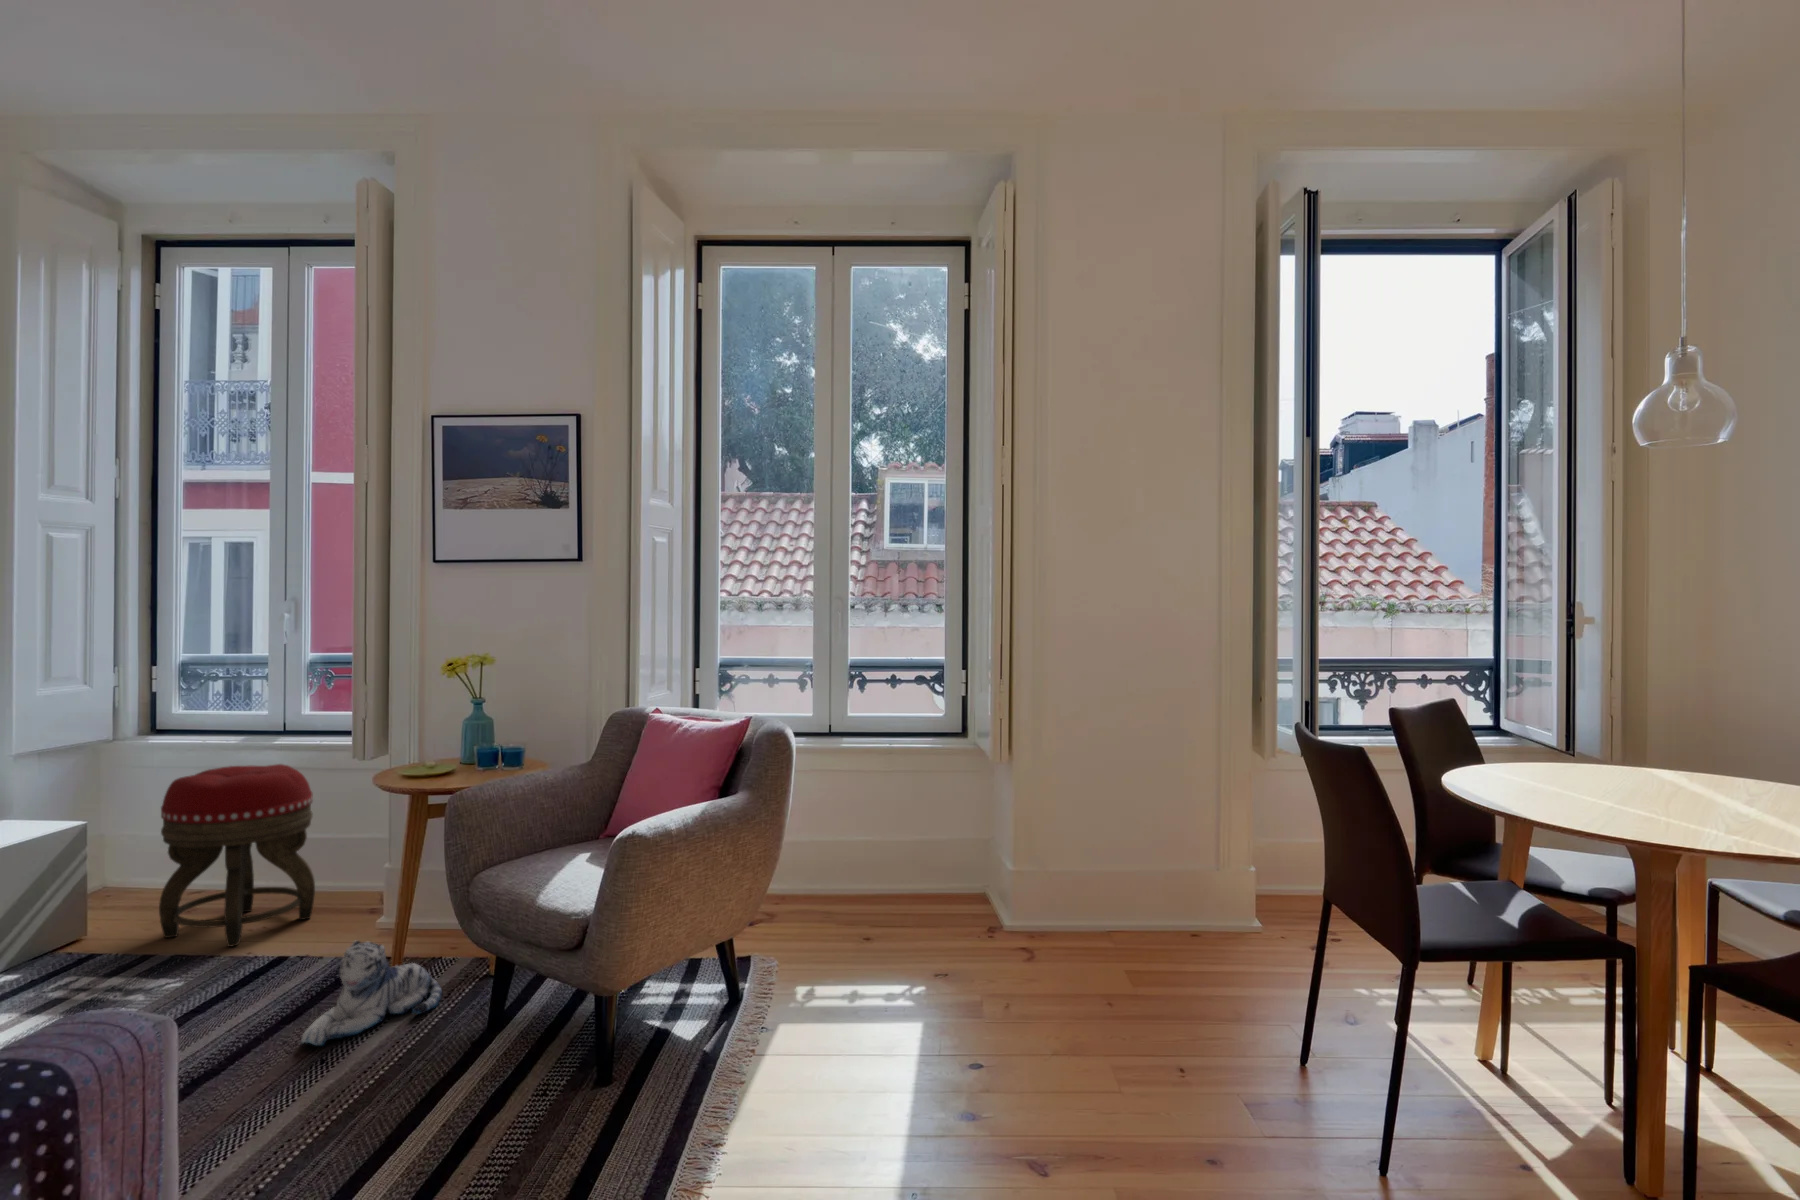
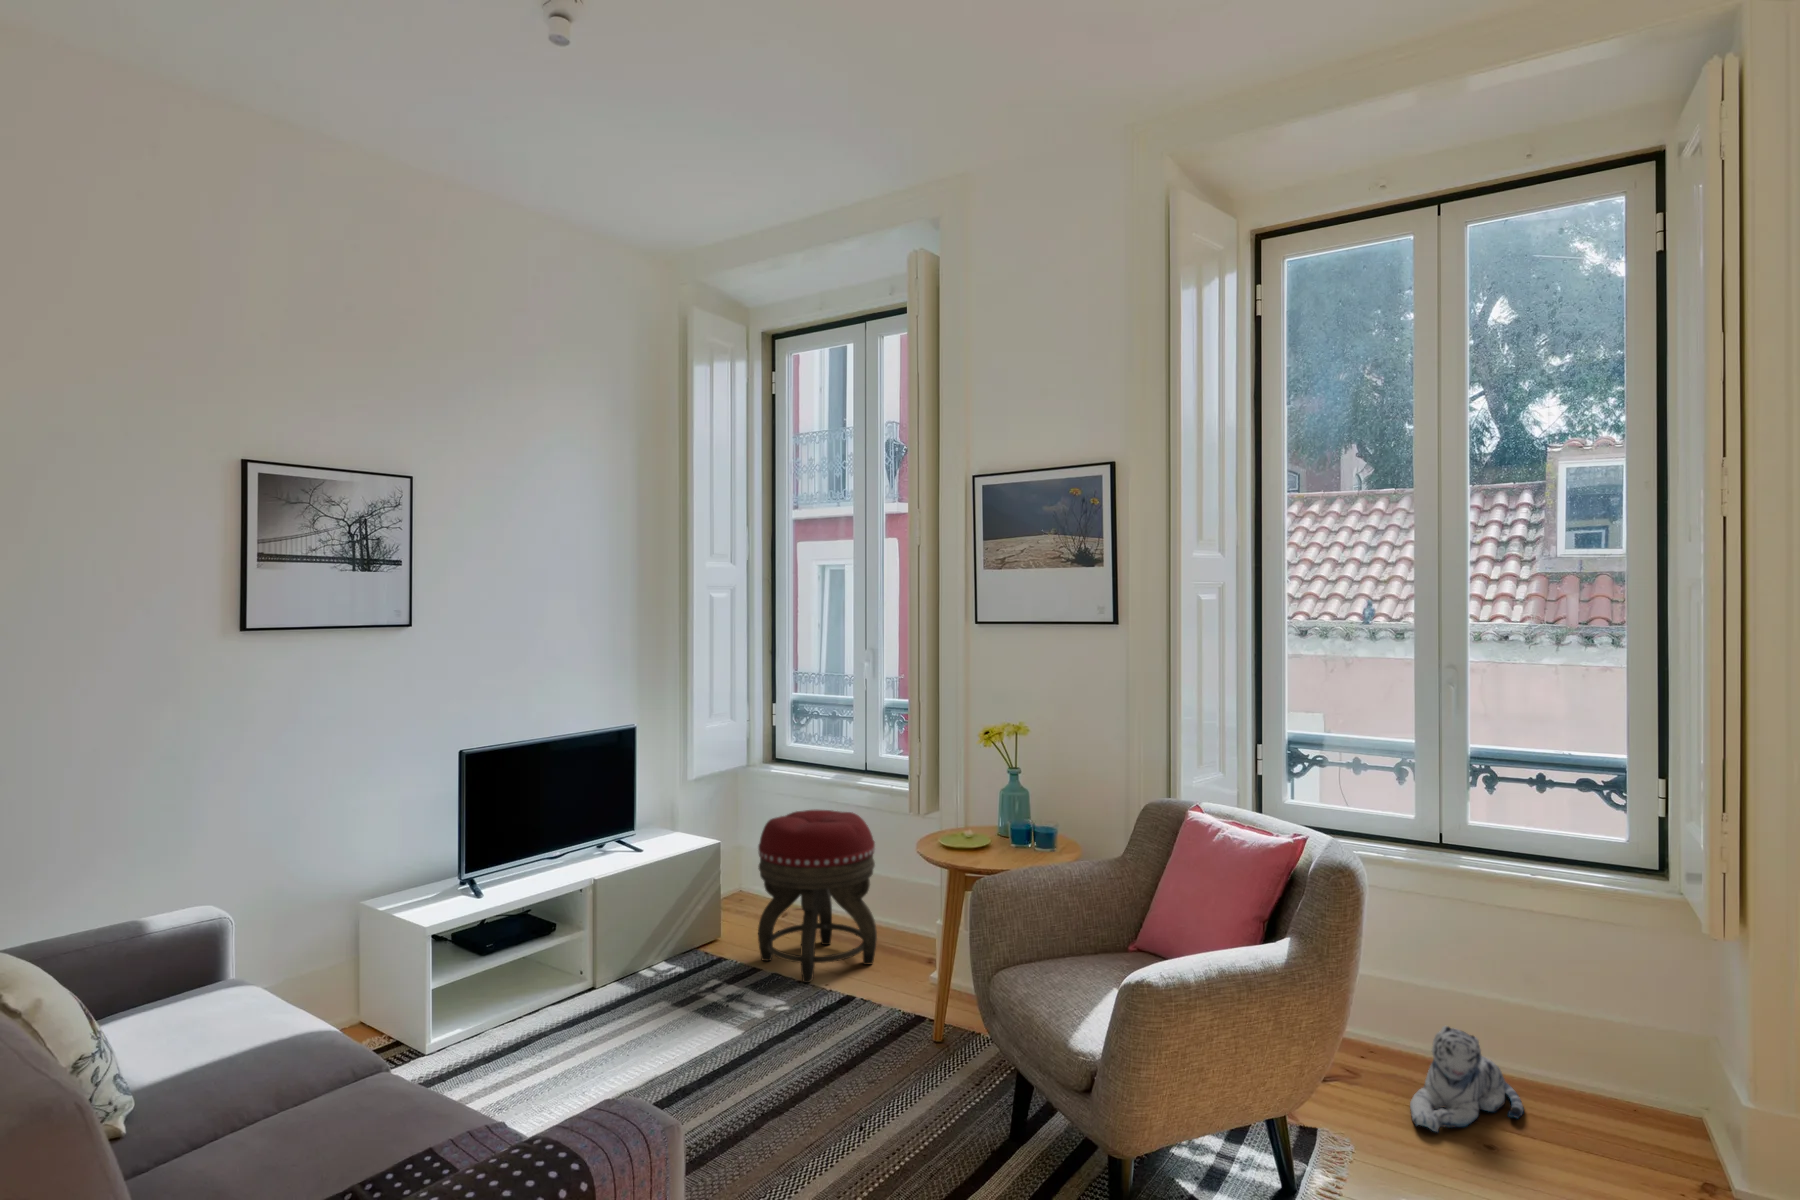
plush toy: present [301,941,442,1046] -> present [1410,1026,1524,1132]

